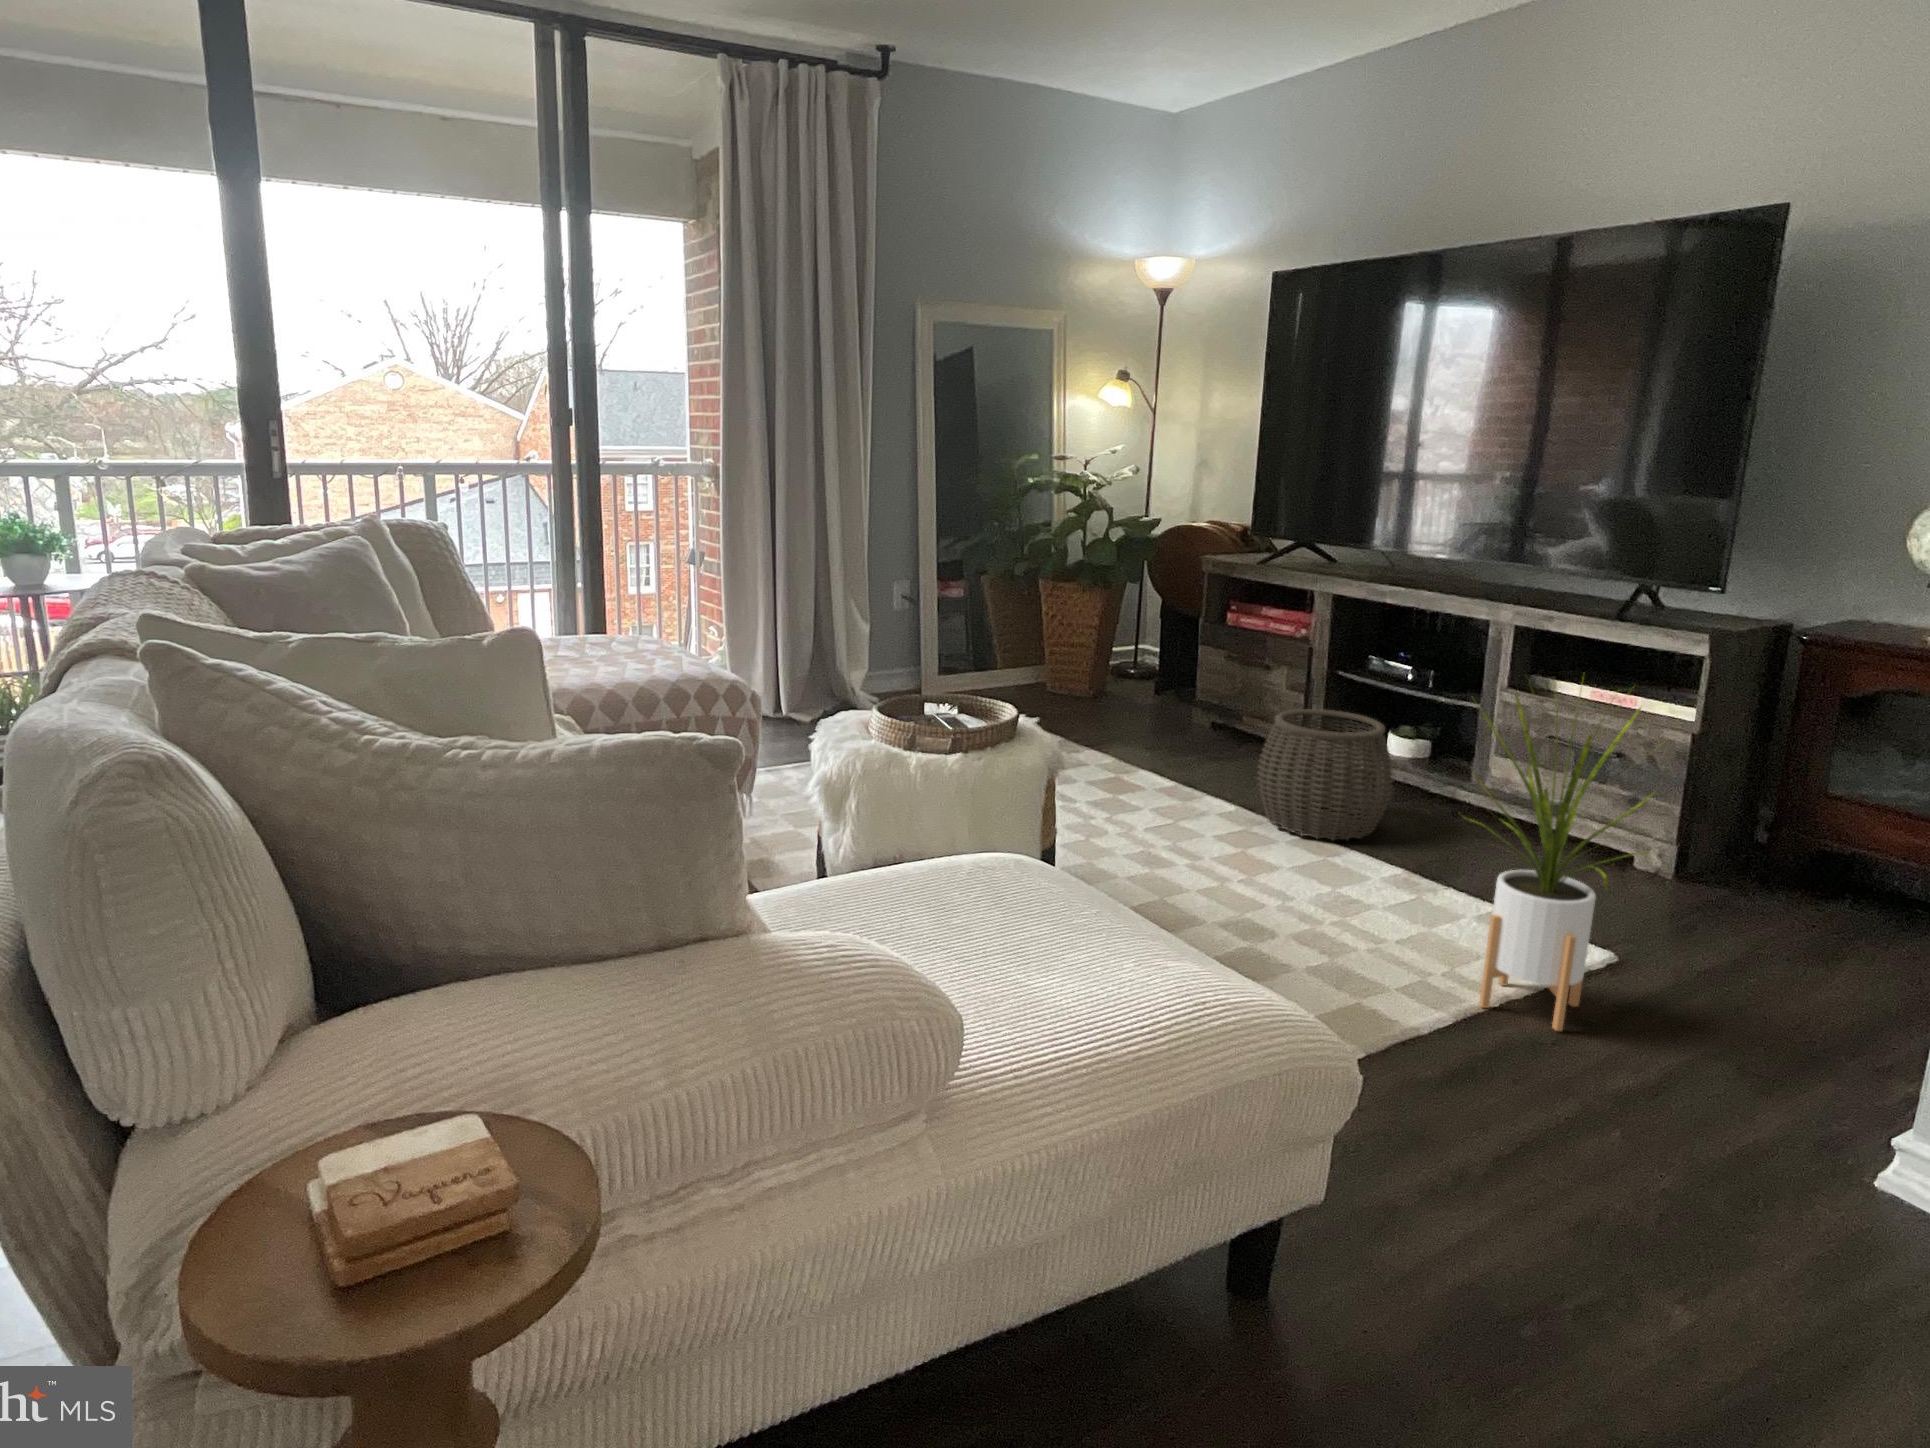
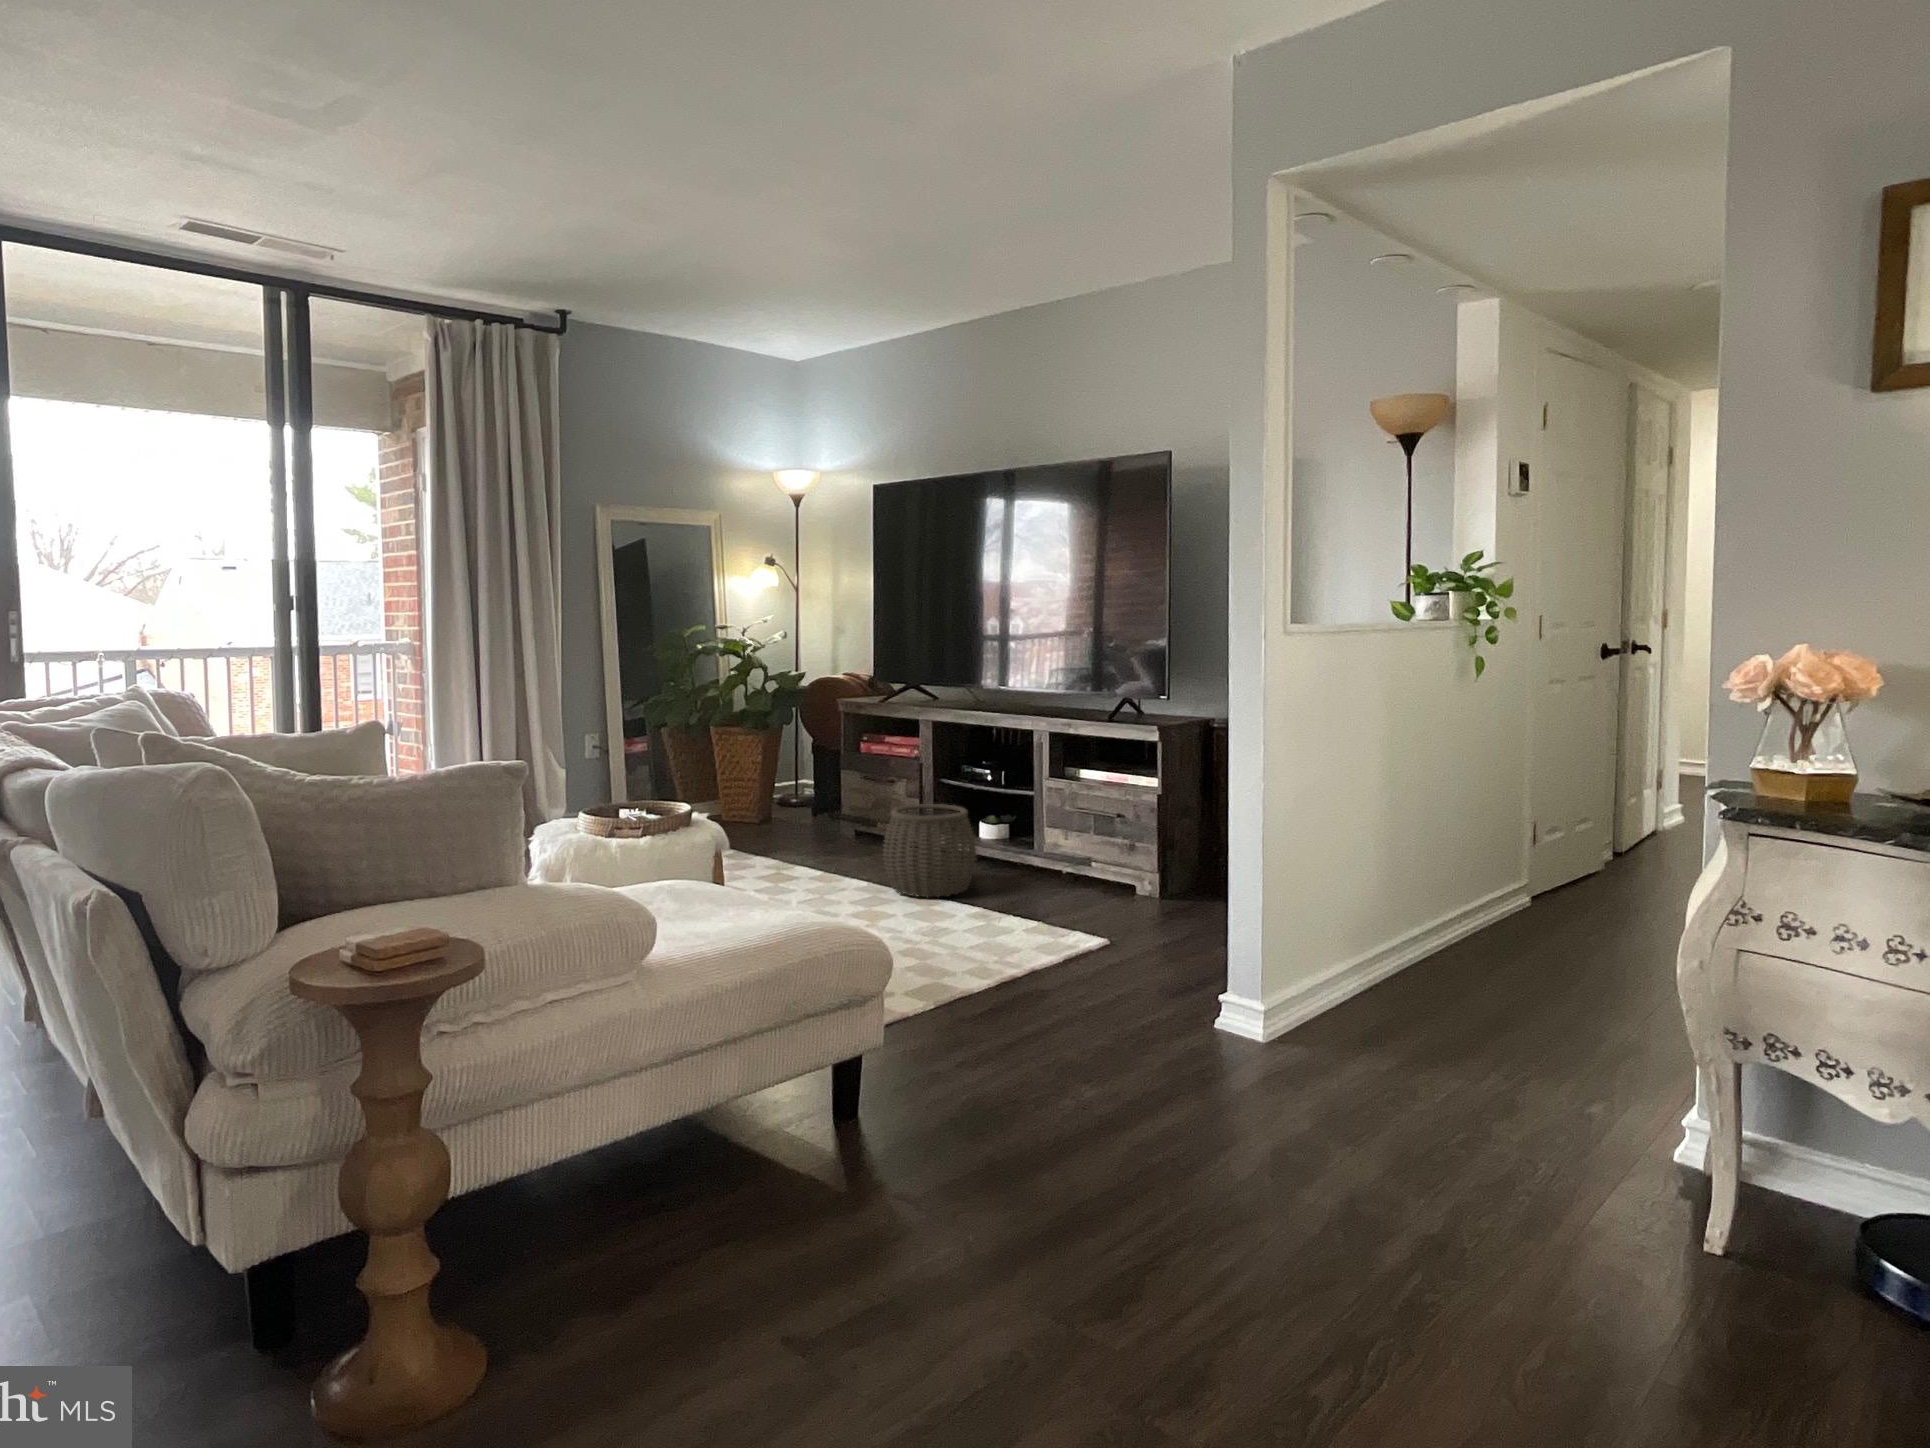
house plant: present [1461,693,1655,1031] -> none [990,747,1113,981]

